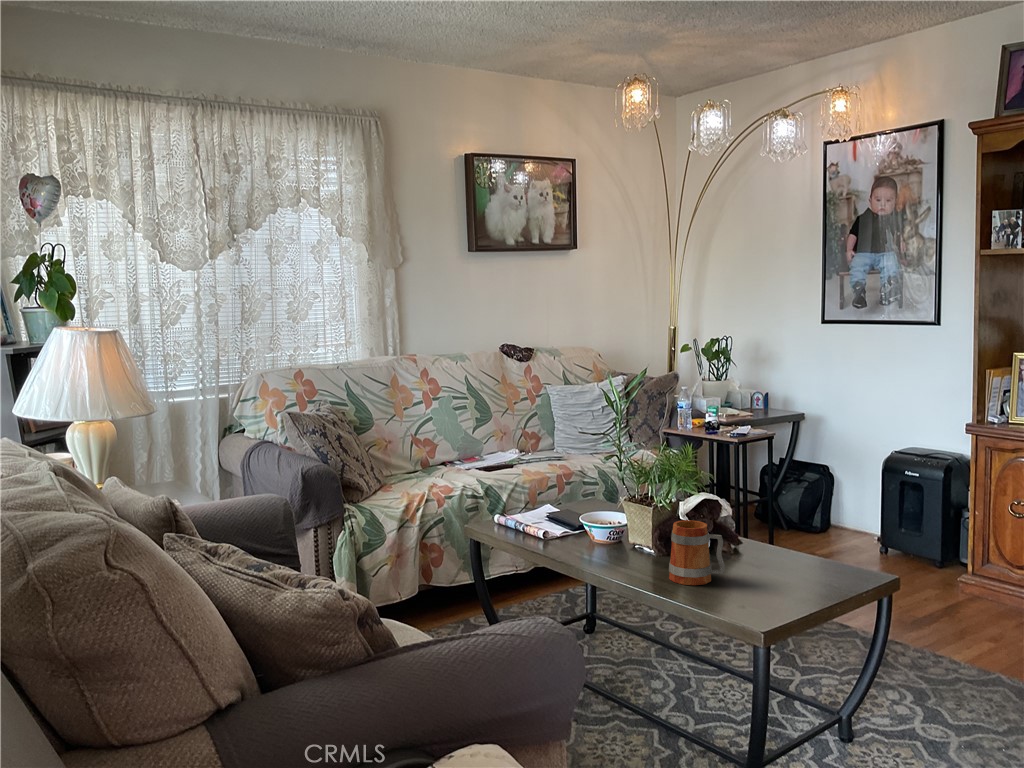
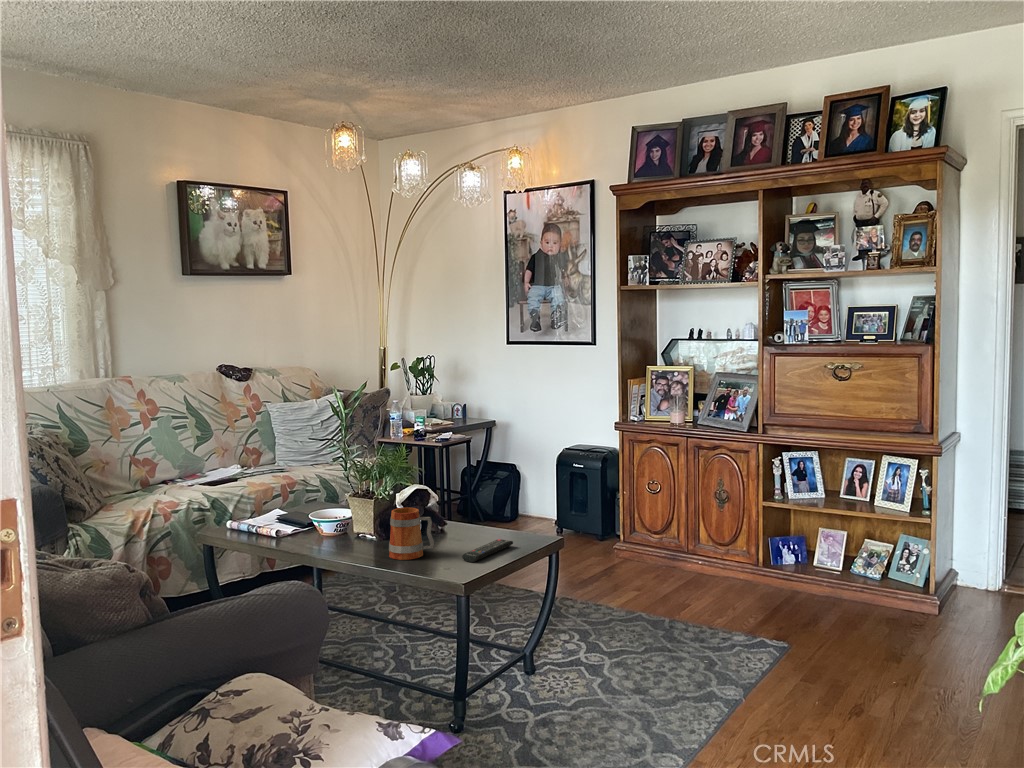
remote control: none [761,569,829,598] -> present [462,539,513,562]

